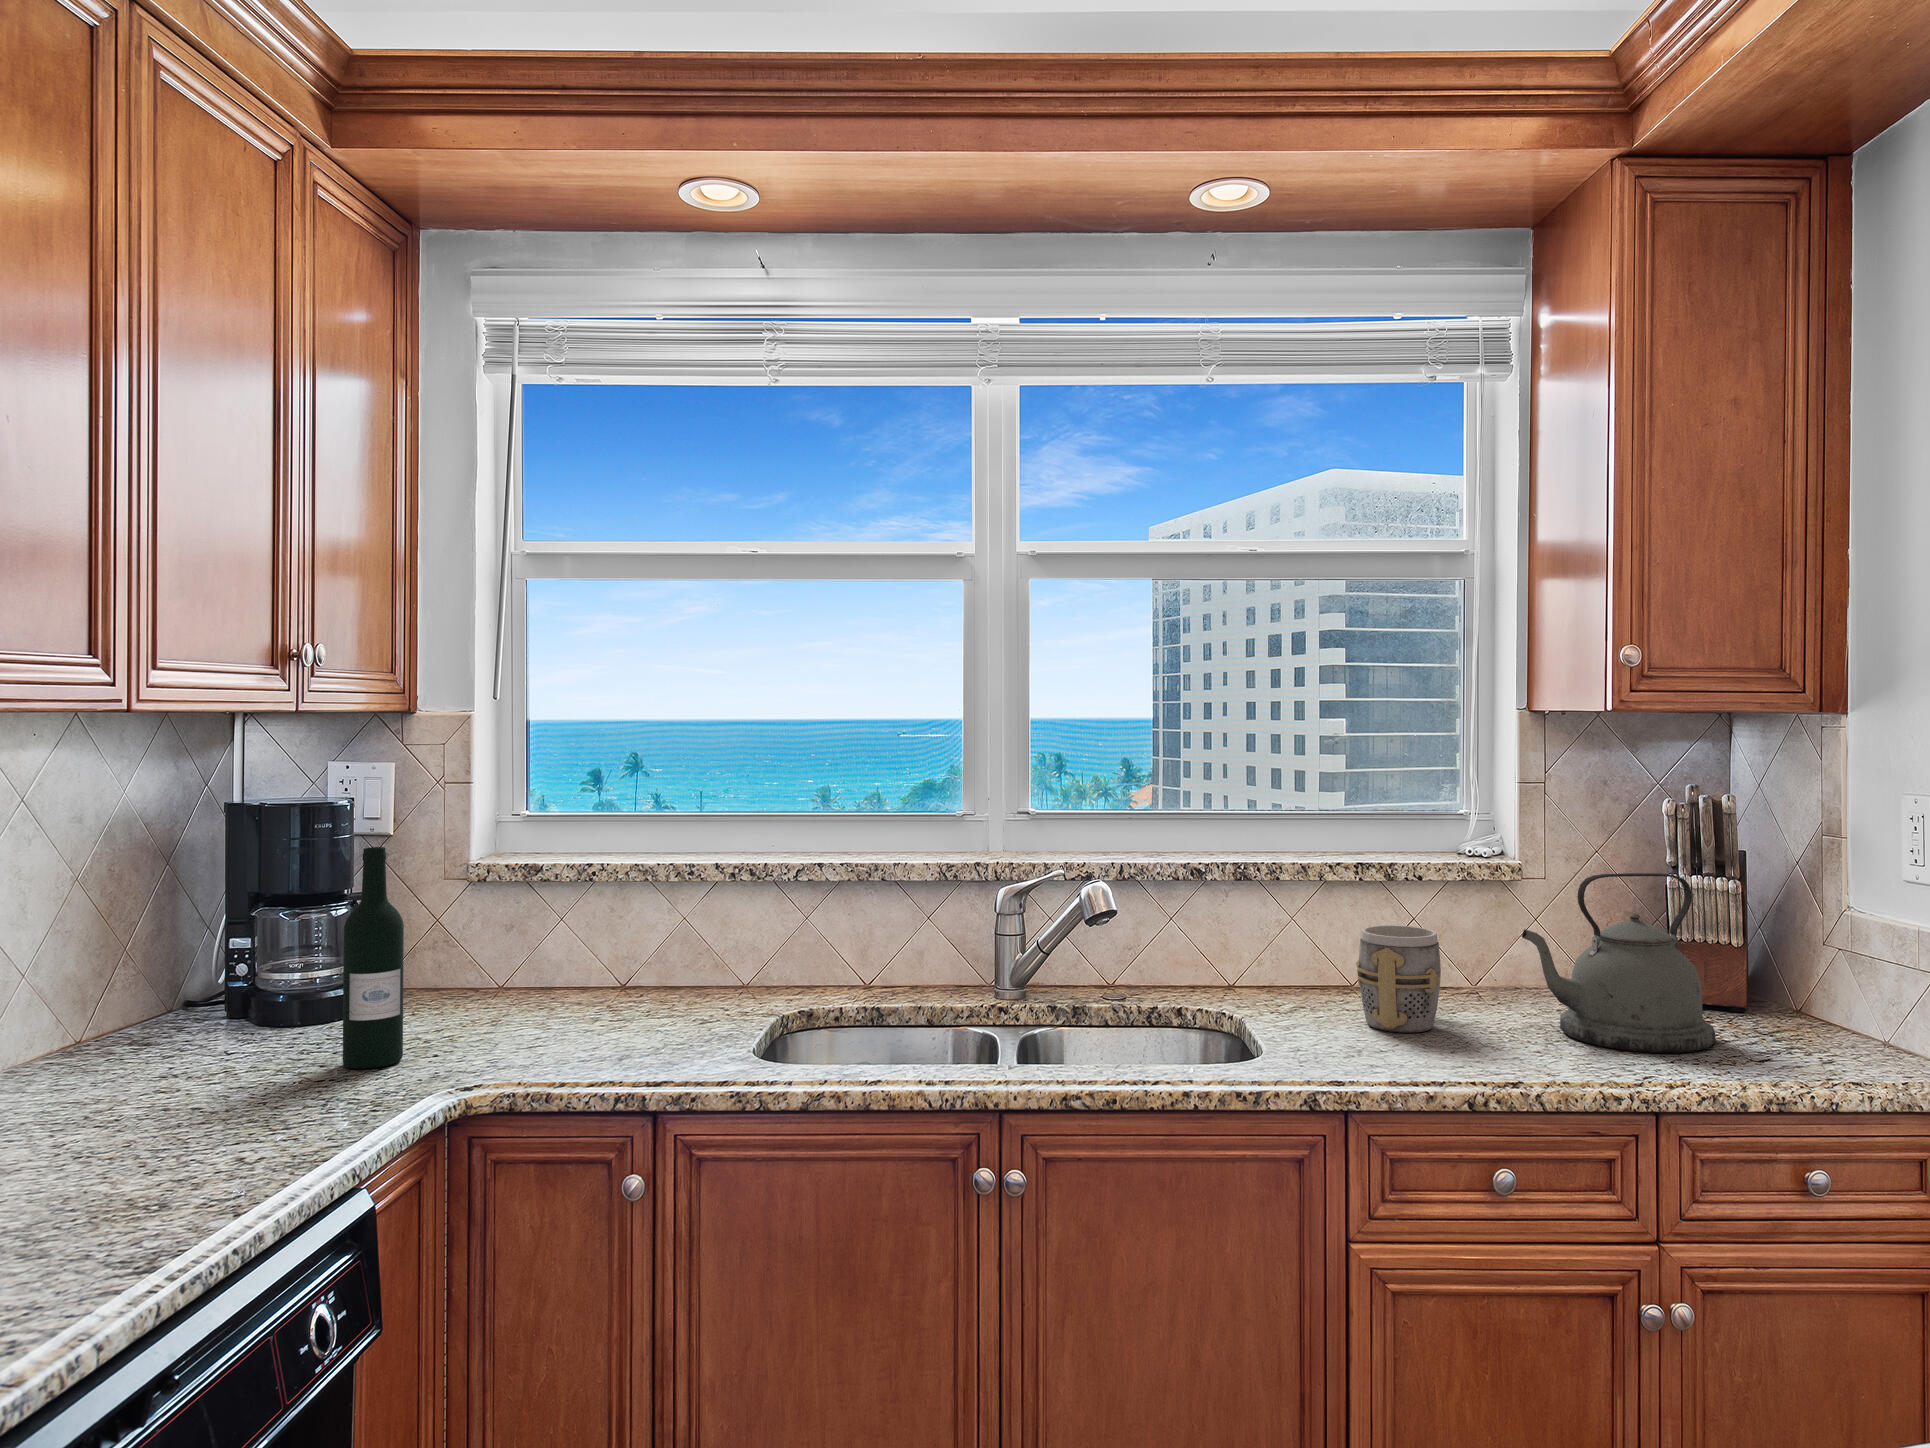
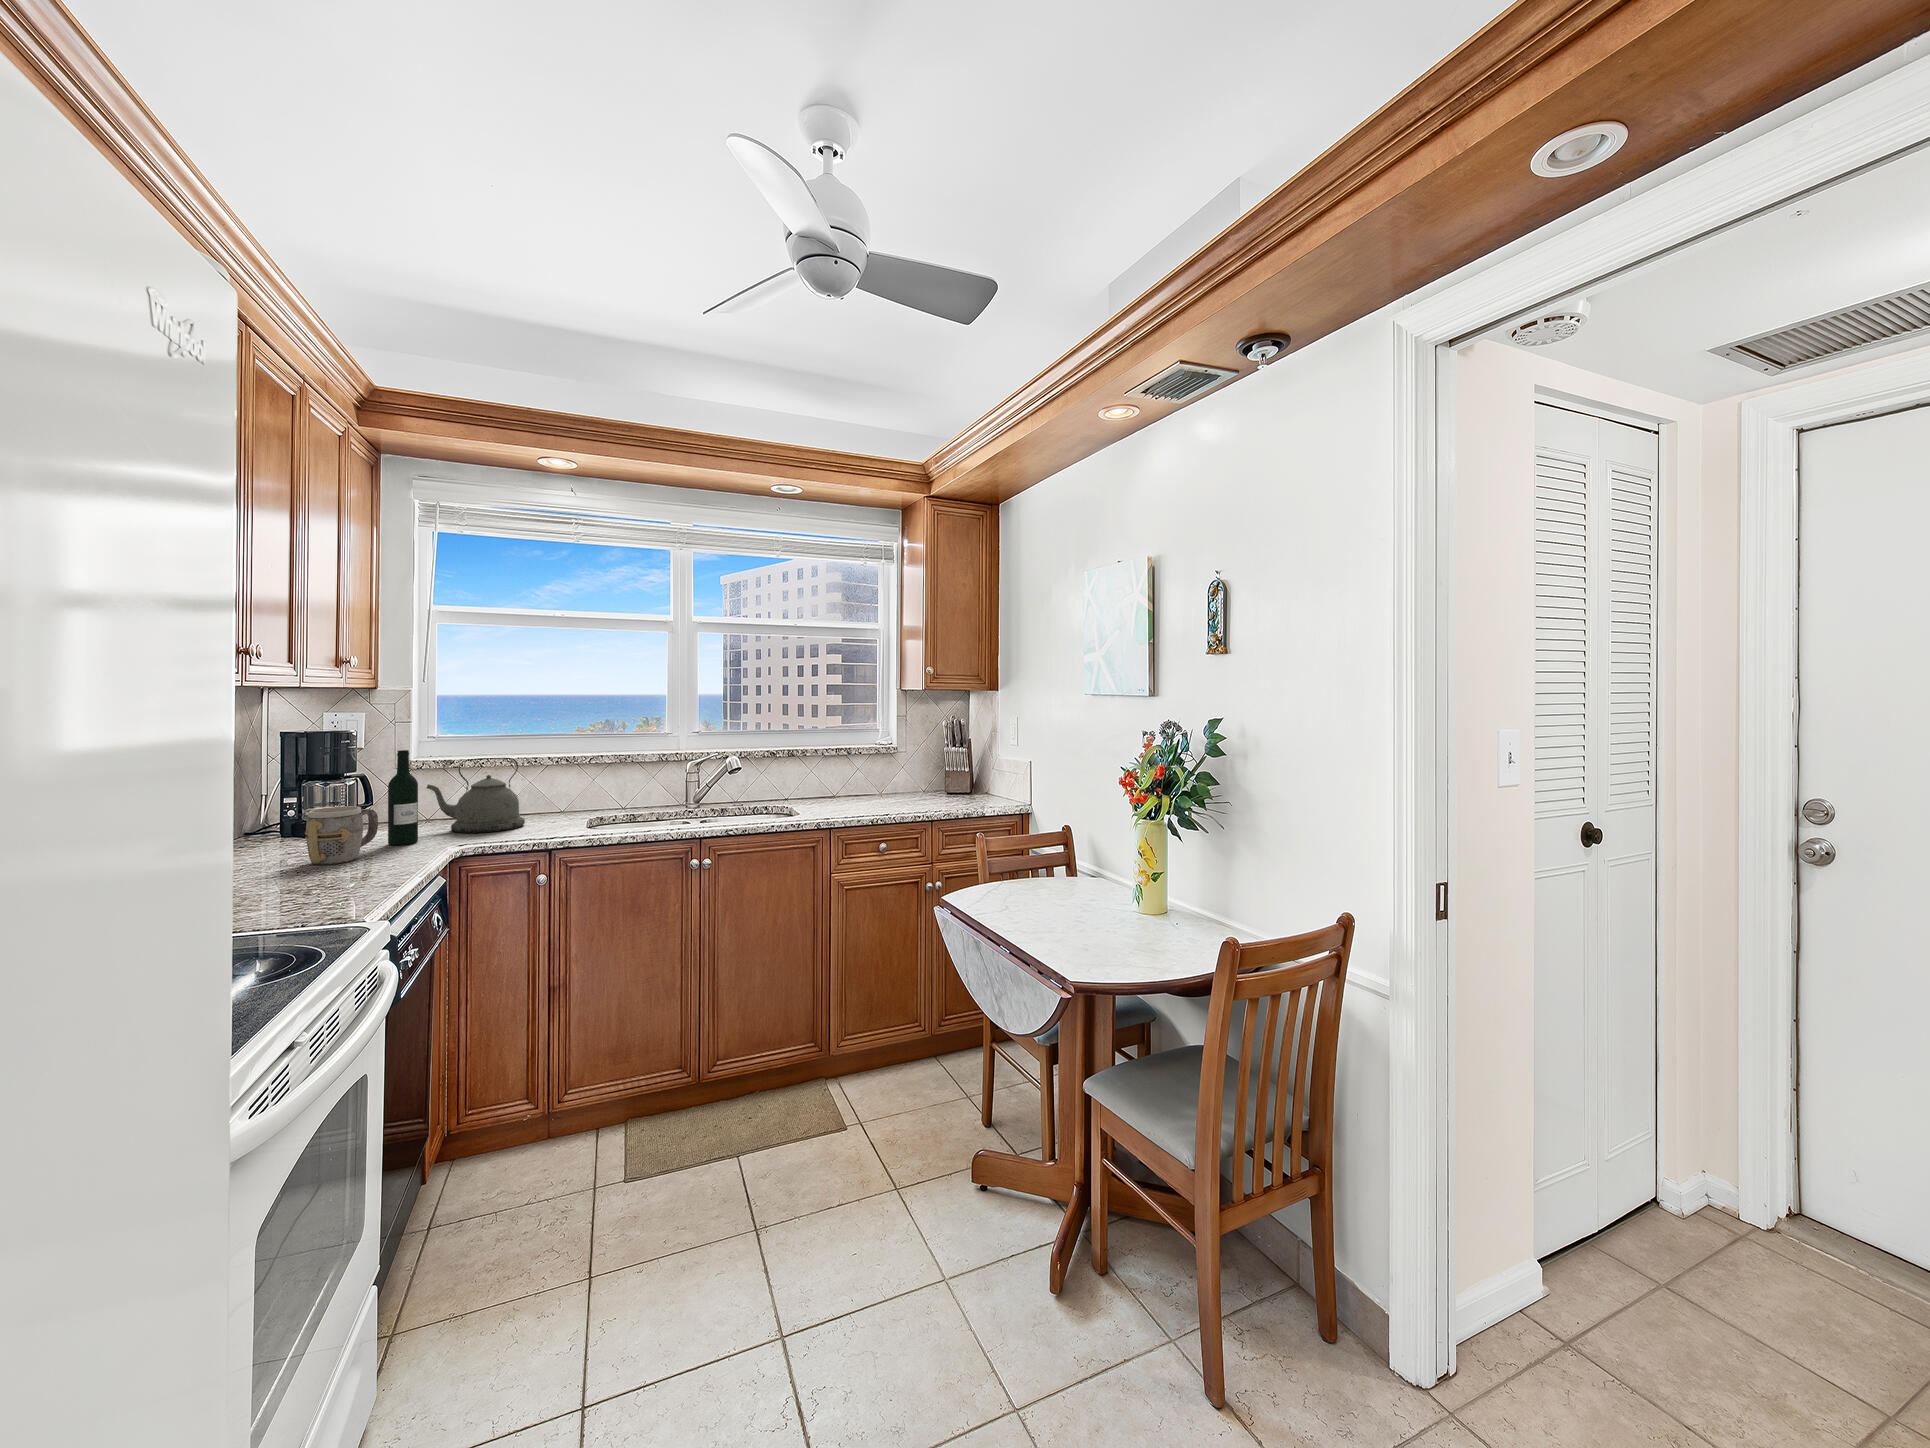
kettle: present [1522,873,1716,1053] -> present [427,758,525,833]
mug: present [1356,925,1441,1033] -> present [305,806,378,865]

